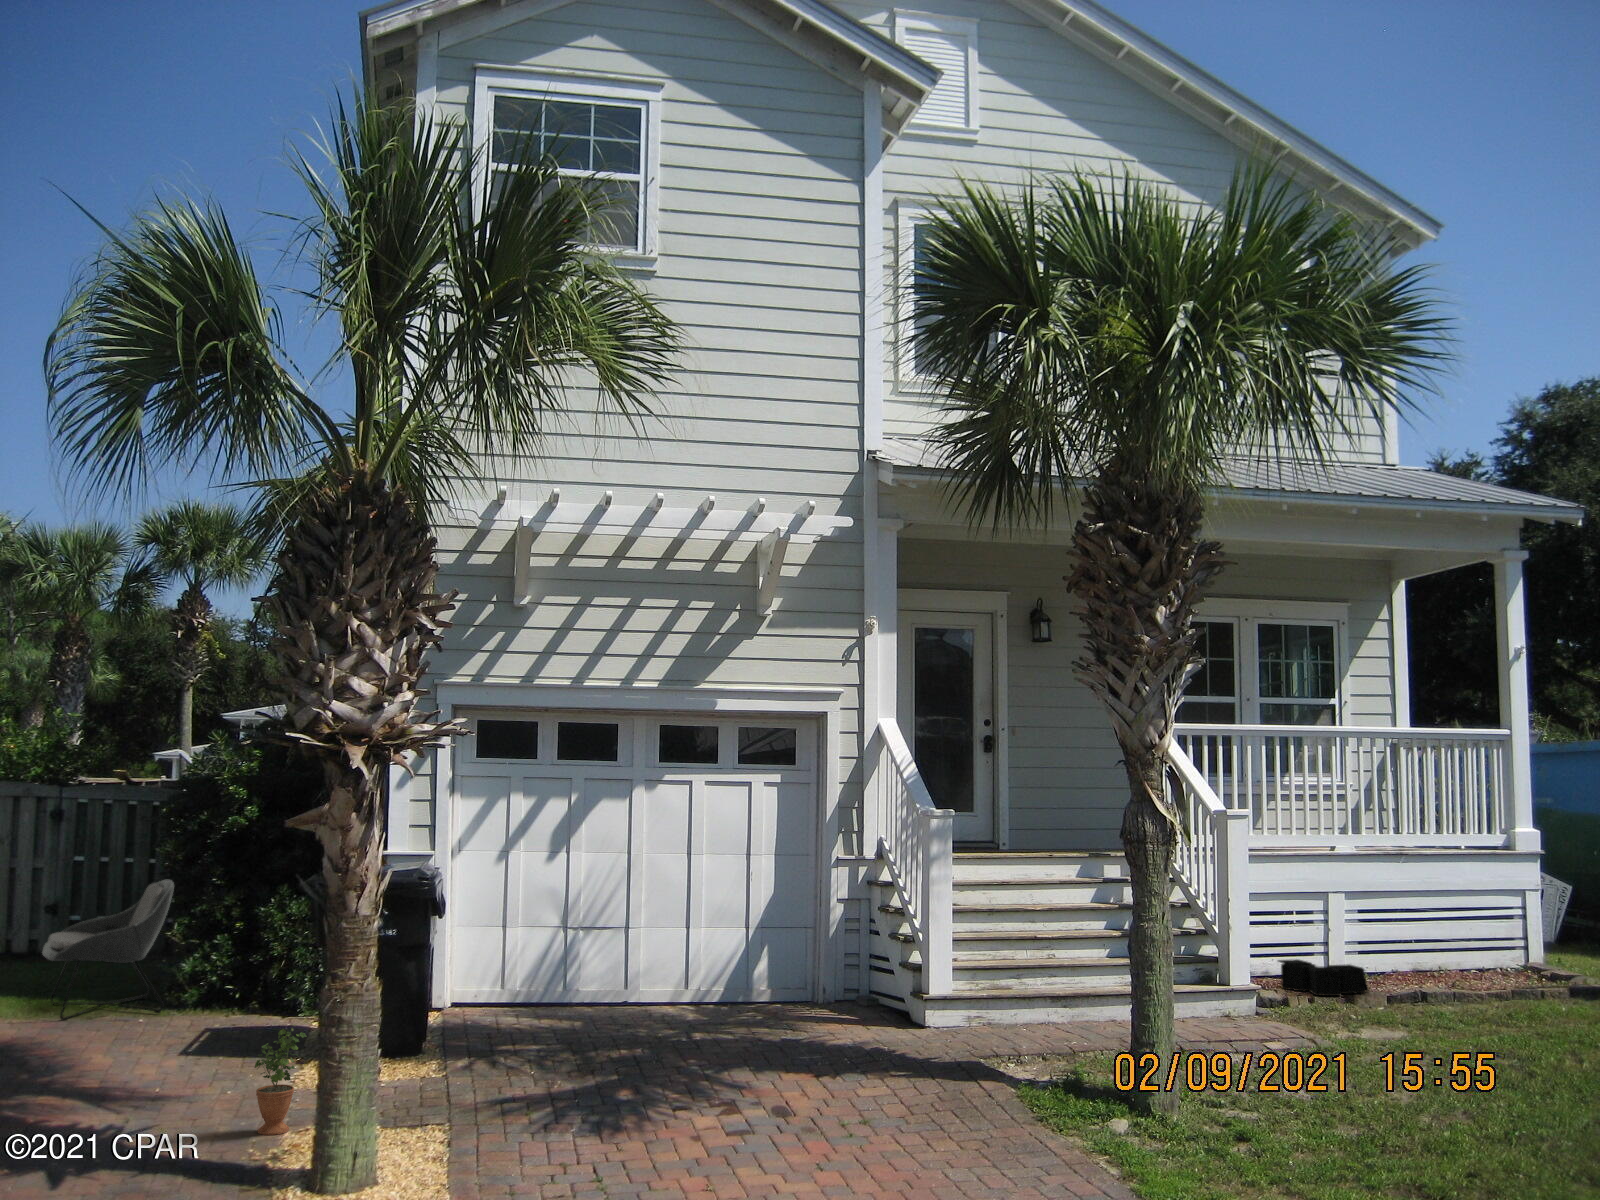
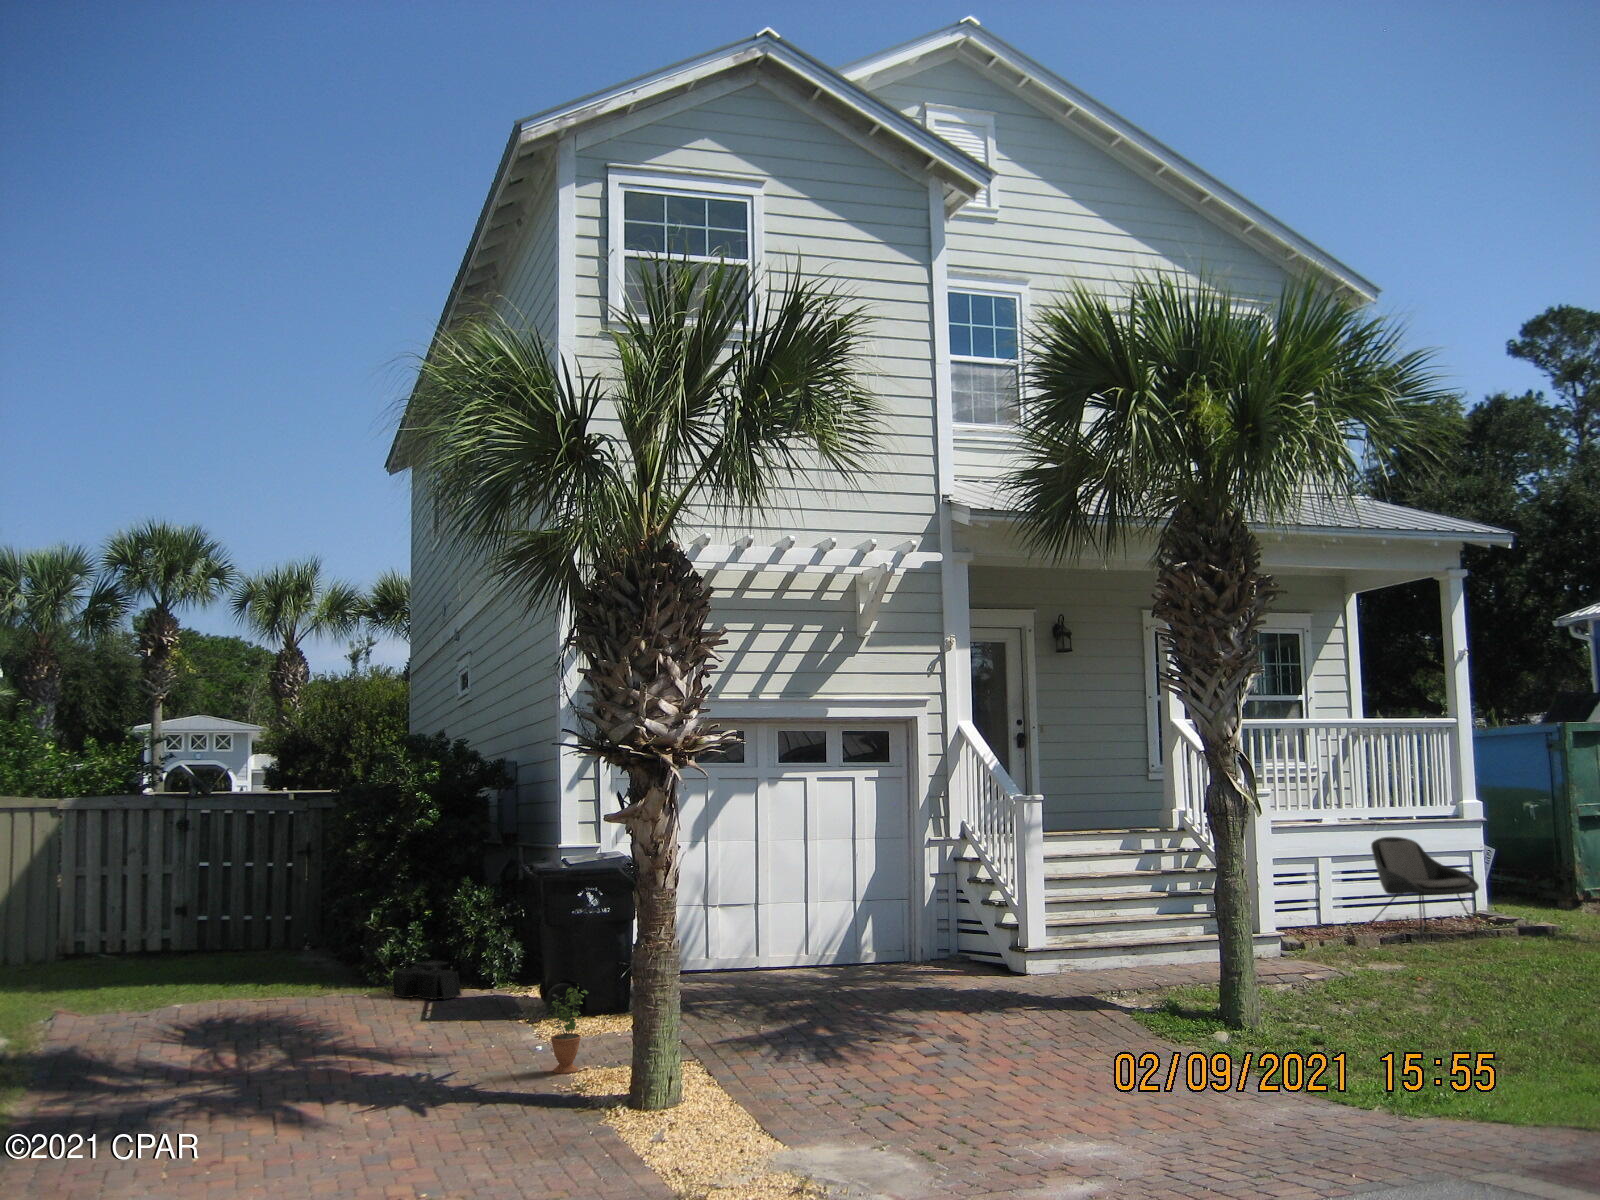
lounge chair: present [42,880,174,1021] -> present [1370,837,1479,938]
storage bin: present [1278,959,1369,996] -> present [392,961,461,1000]

